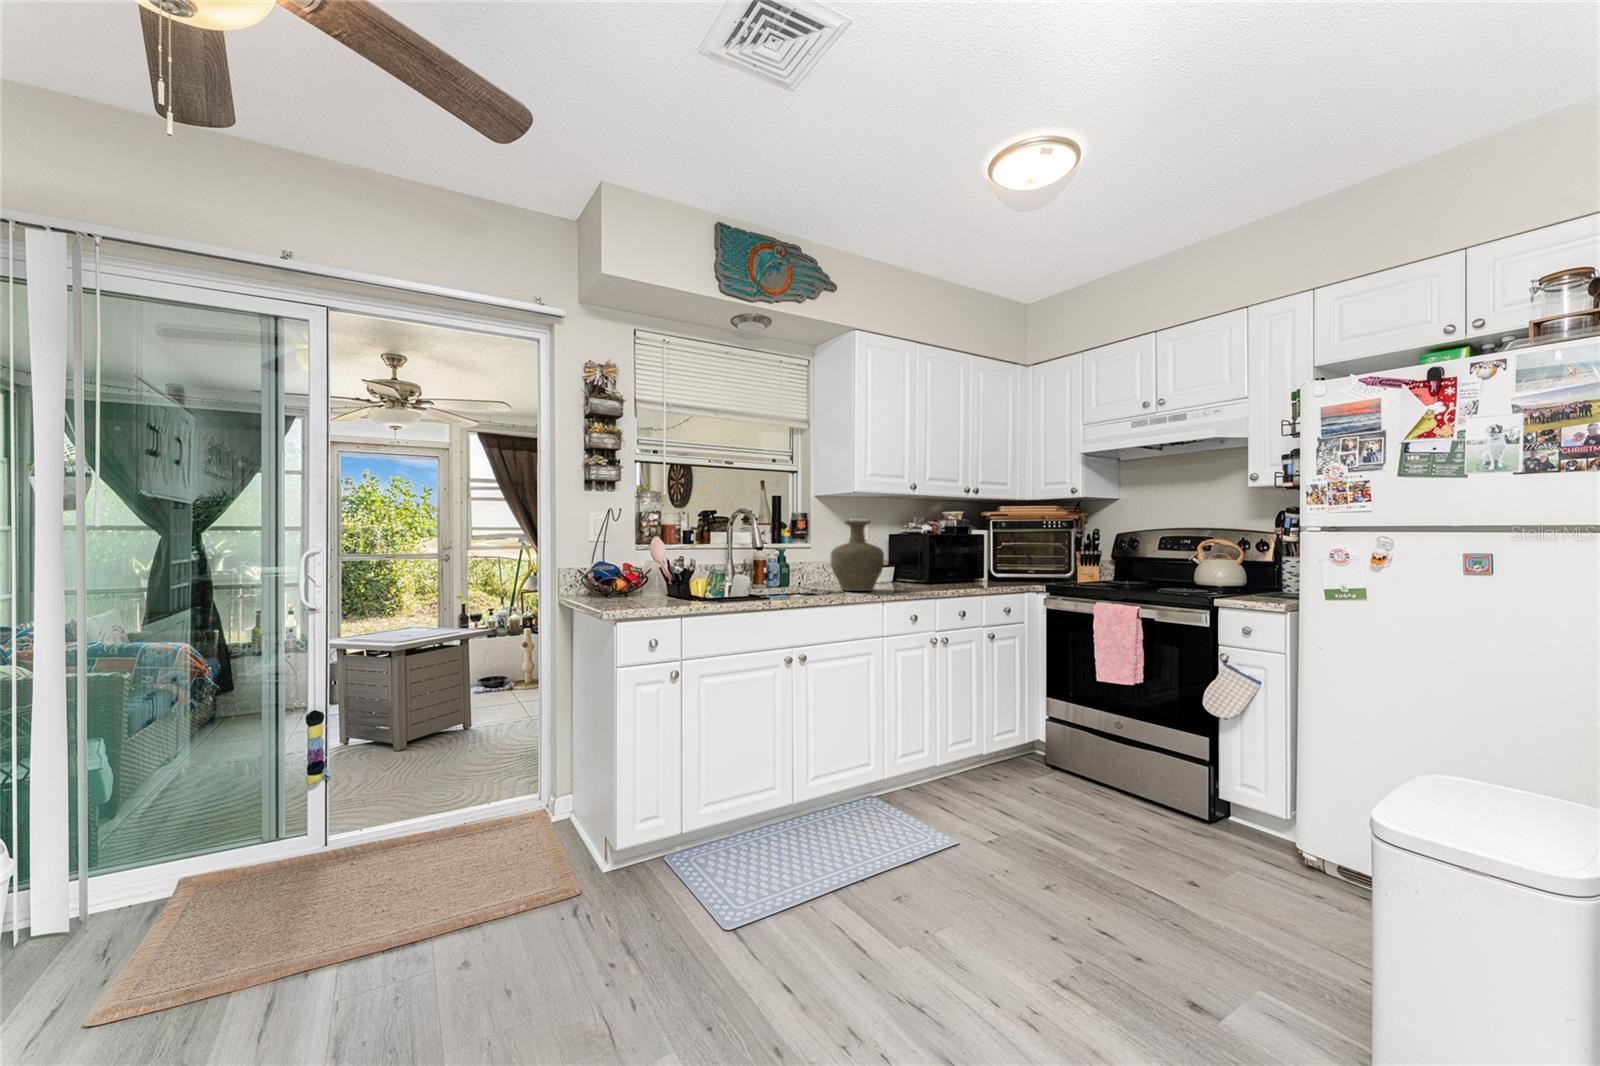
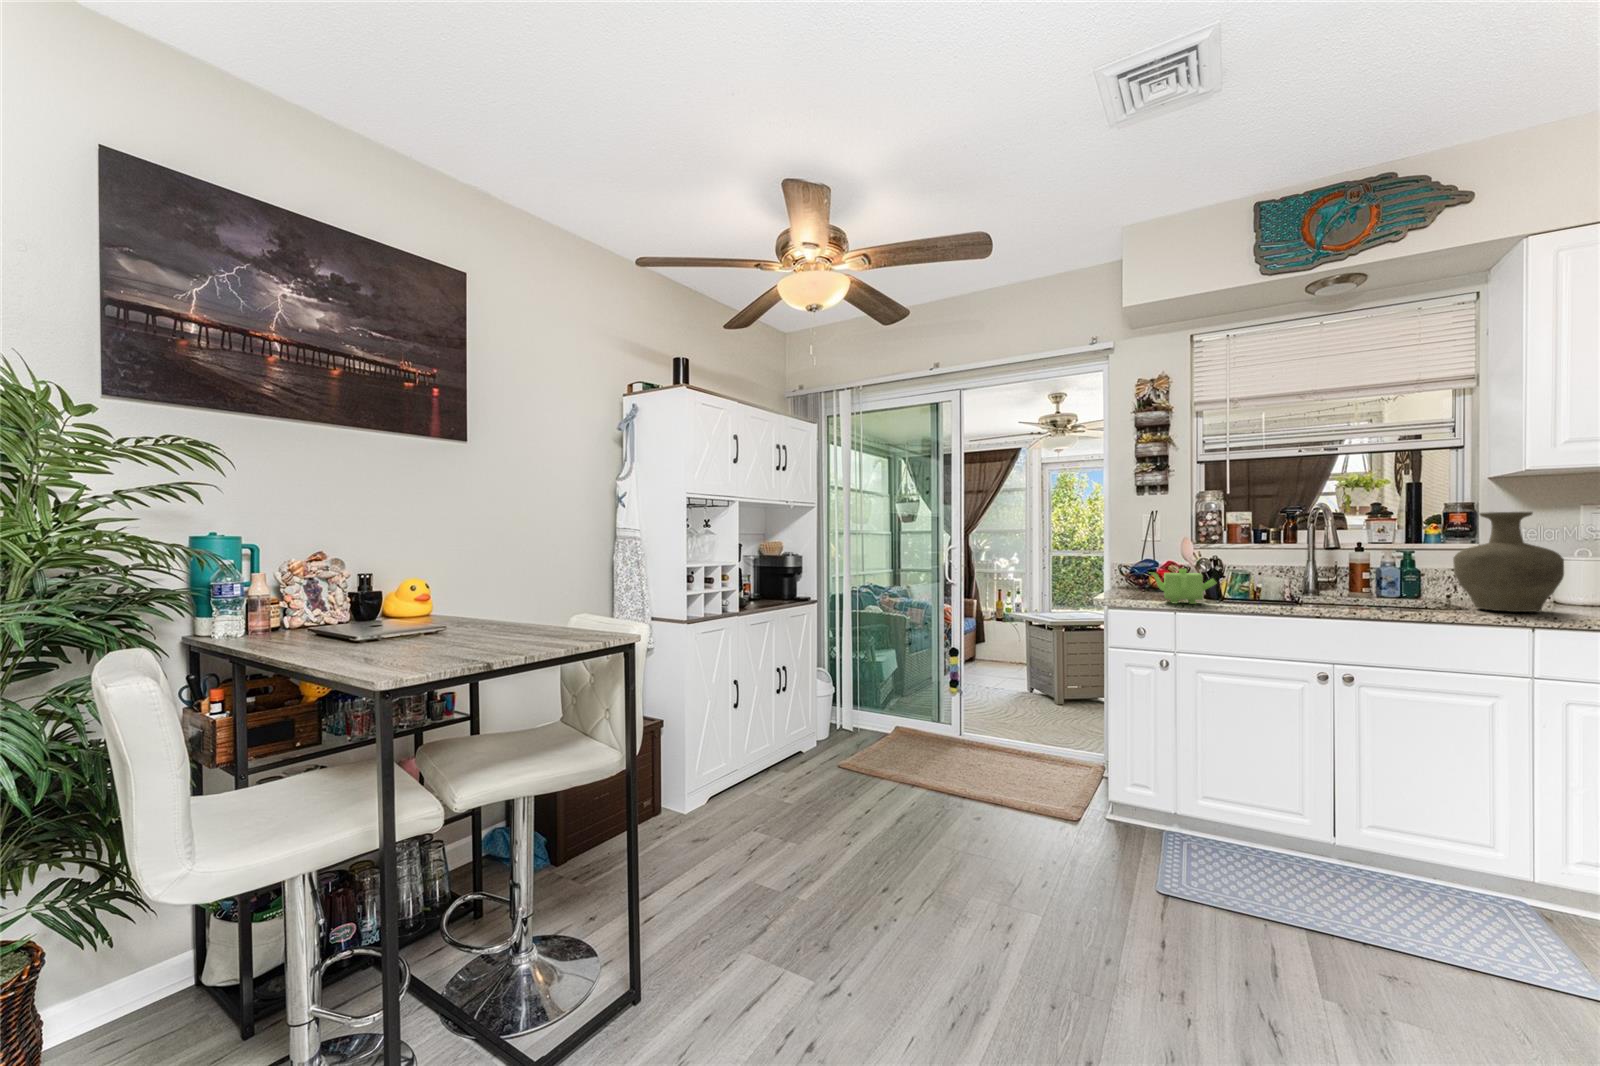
teapot: none [656,570,713,607] -> present [1149,569,1216,604]

